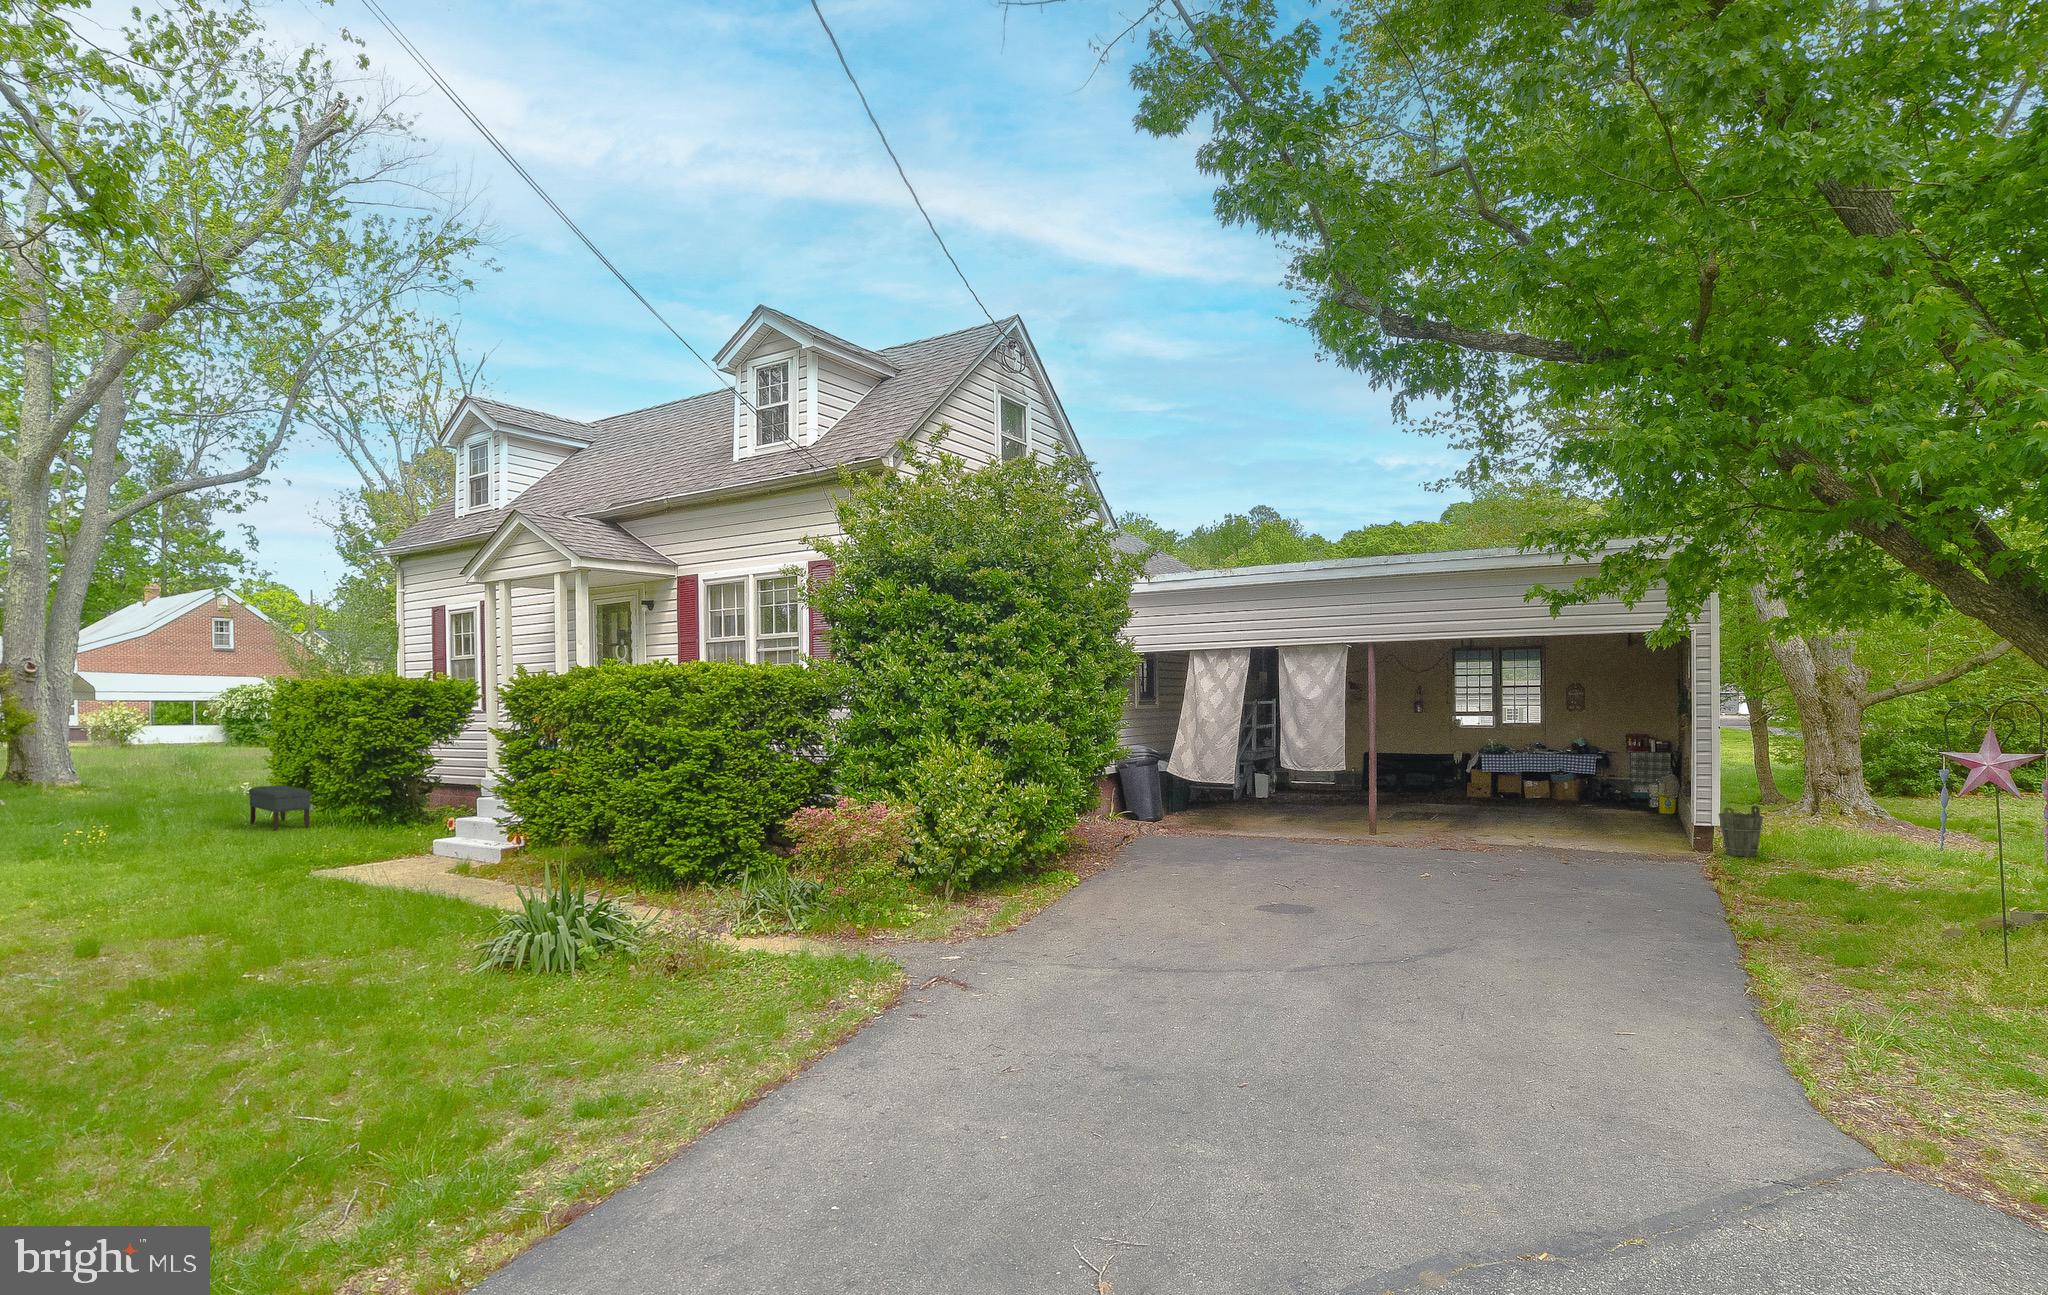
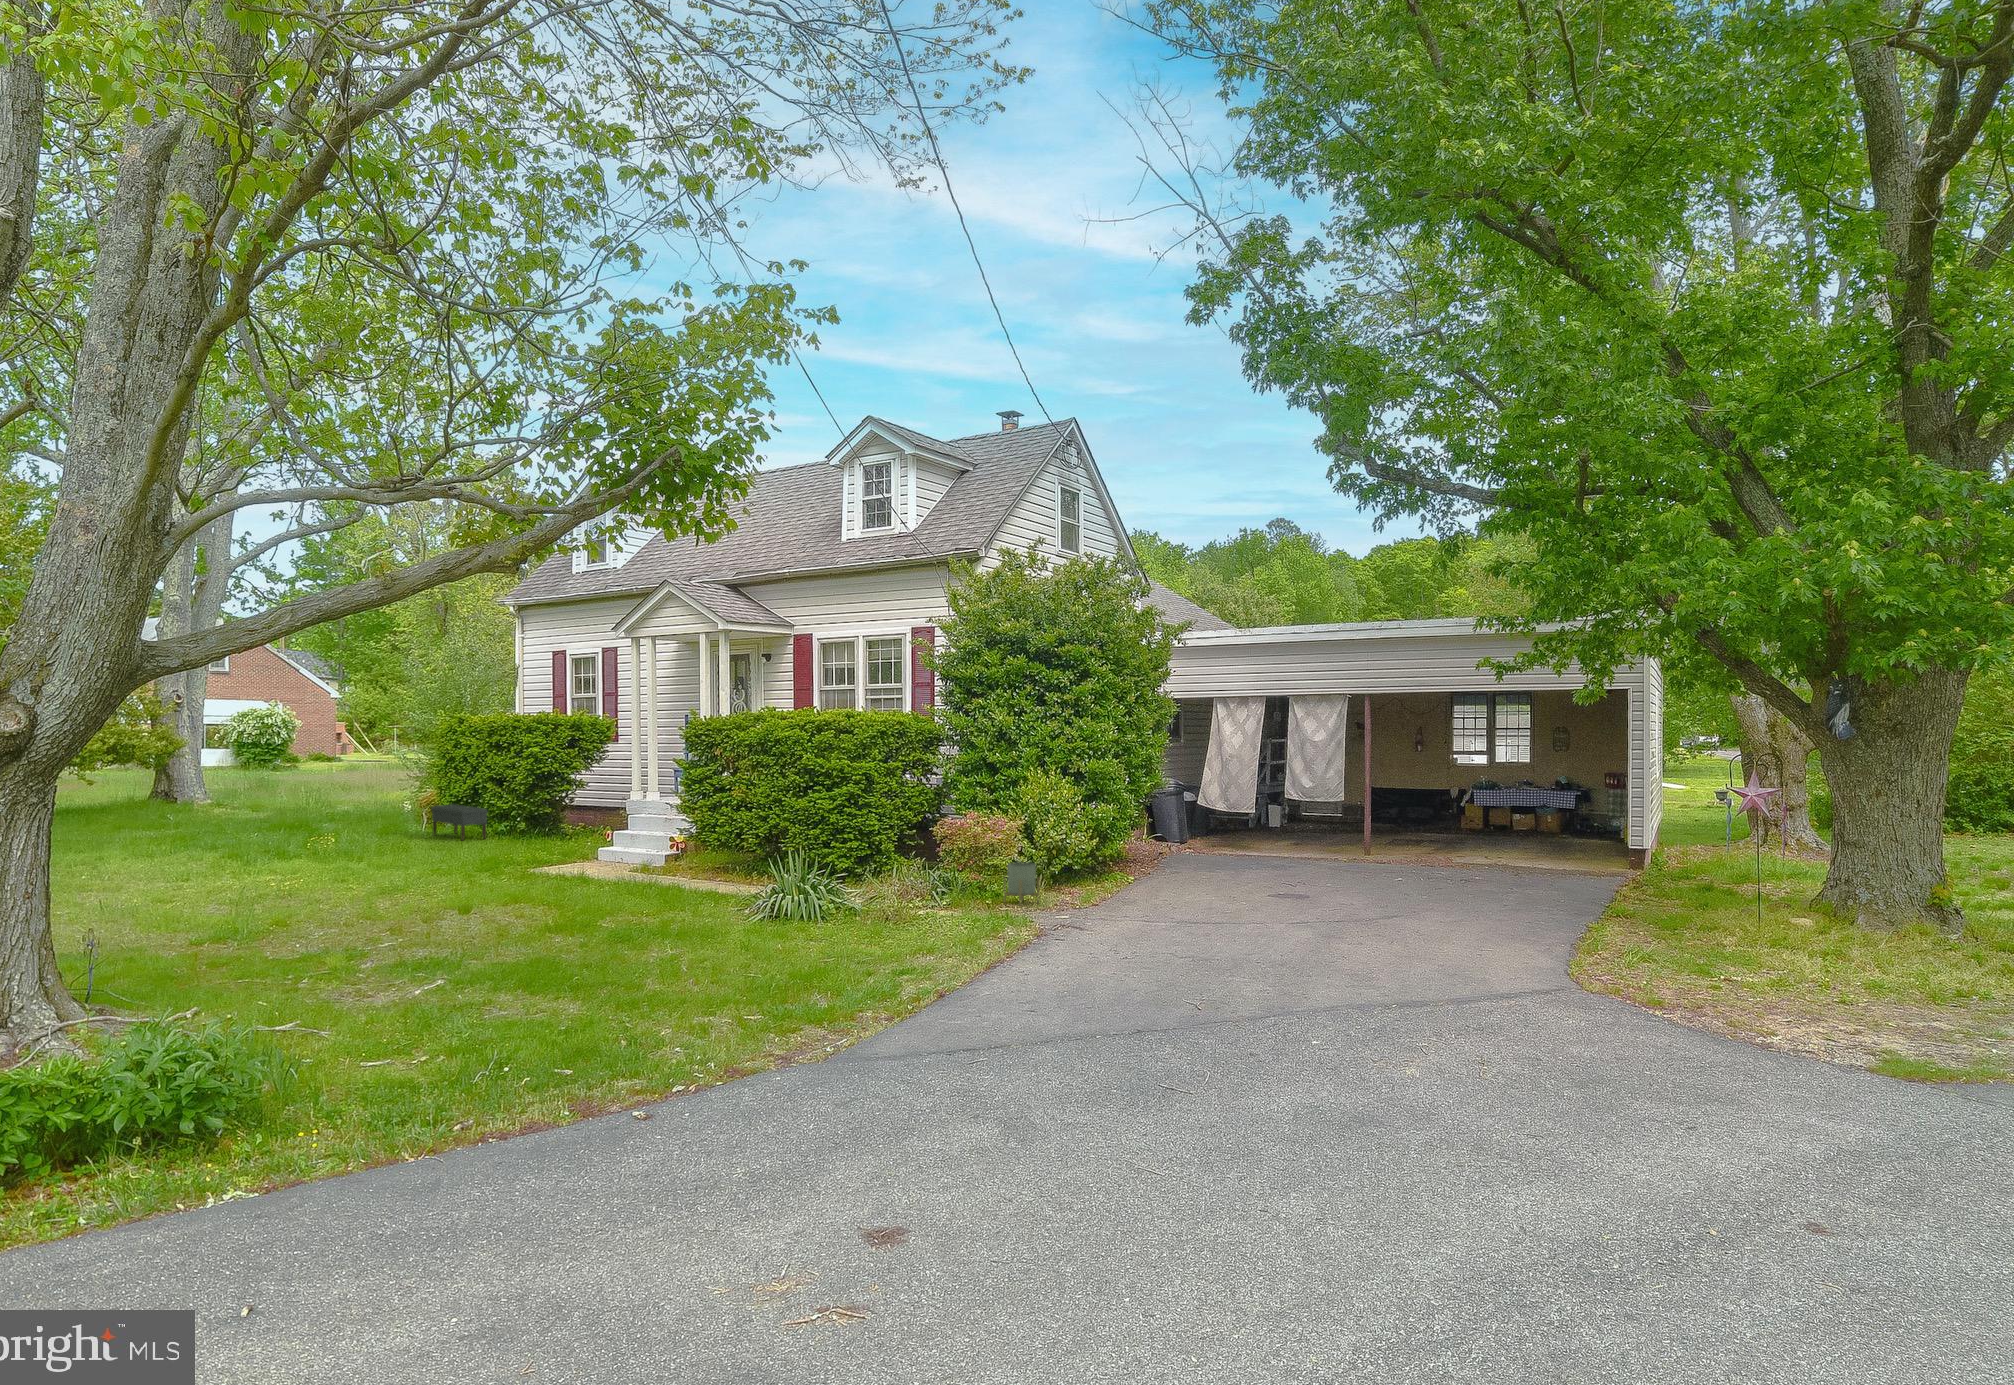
bucket: present [1719,806,1763,857] -> none [1643,834,1677,875]
planter: none [889,864,938,927] -> present [1004,862,1040,905]

